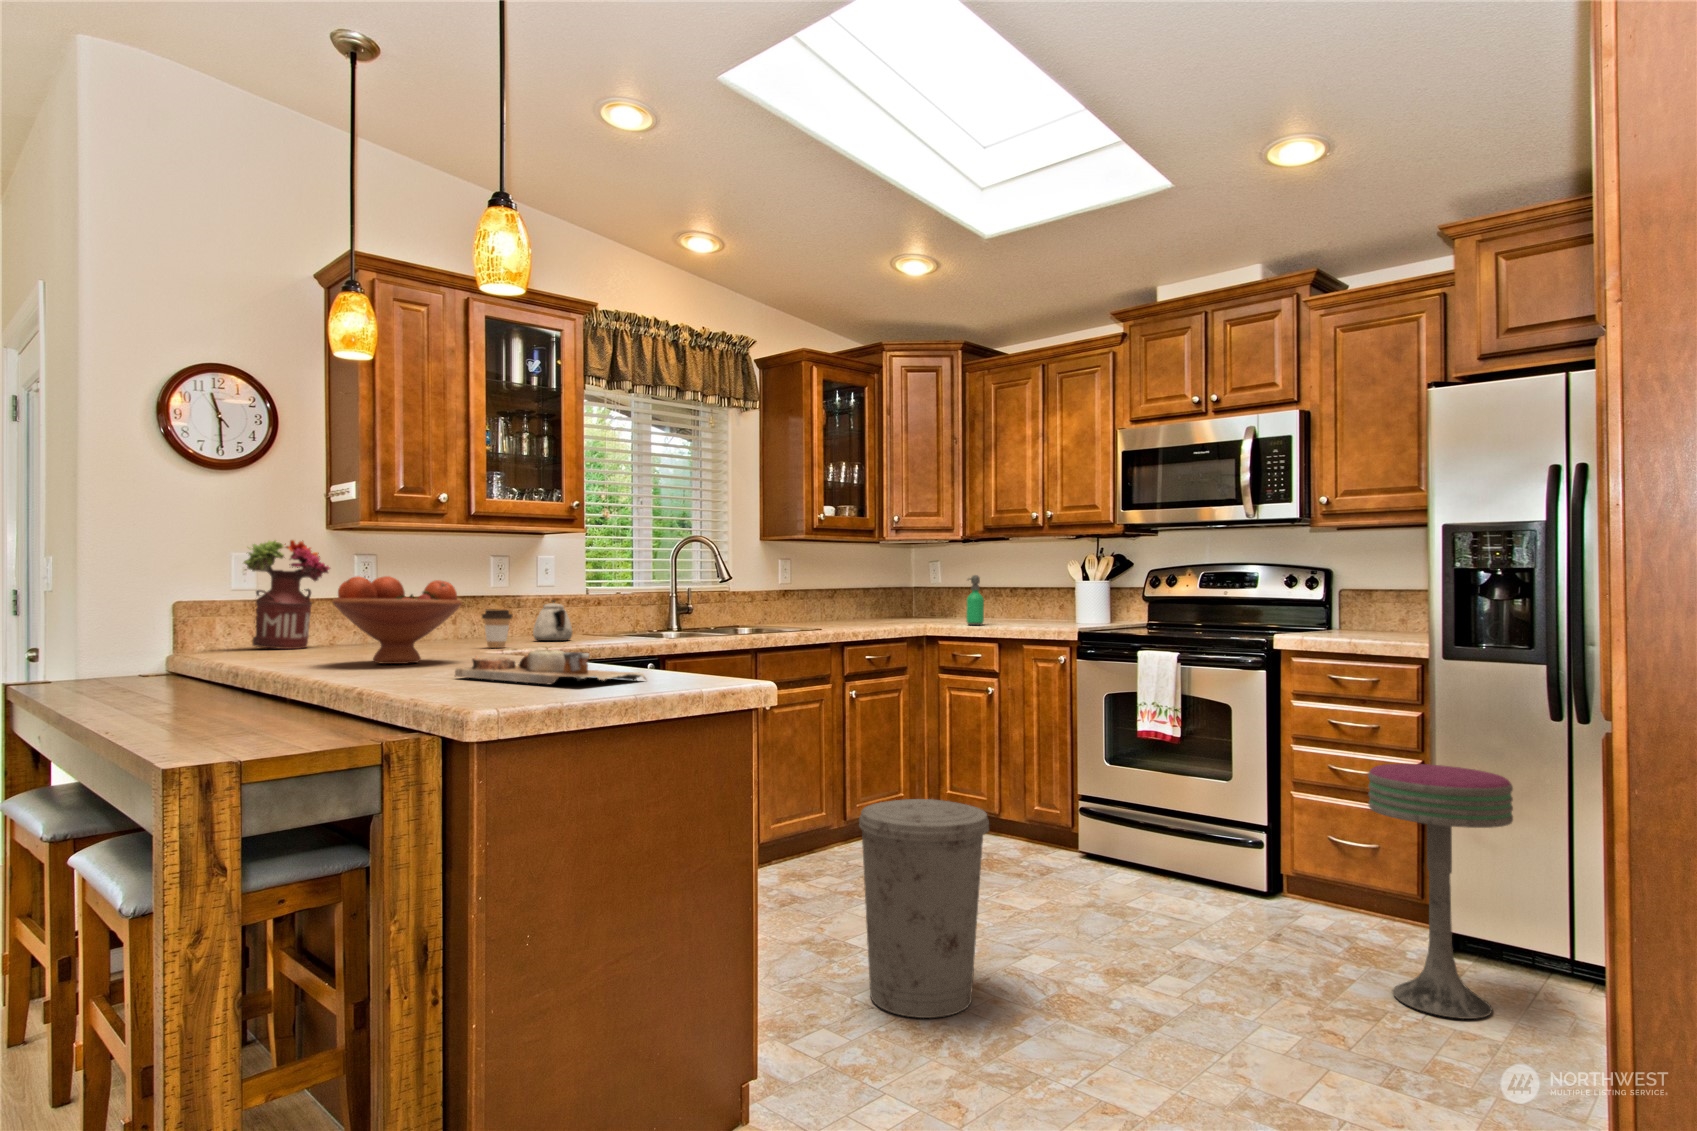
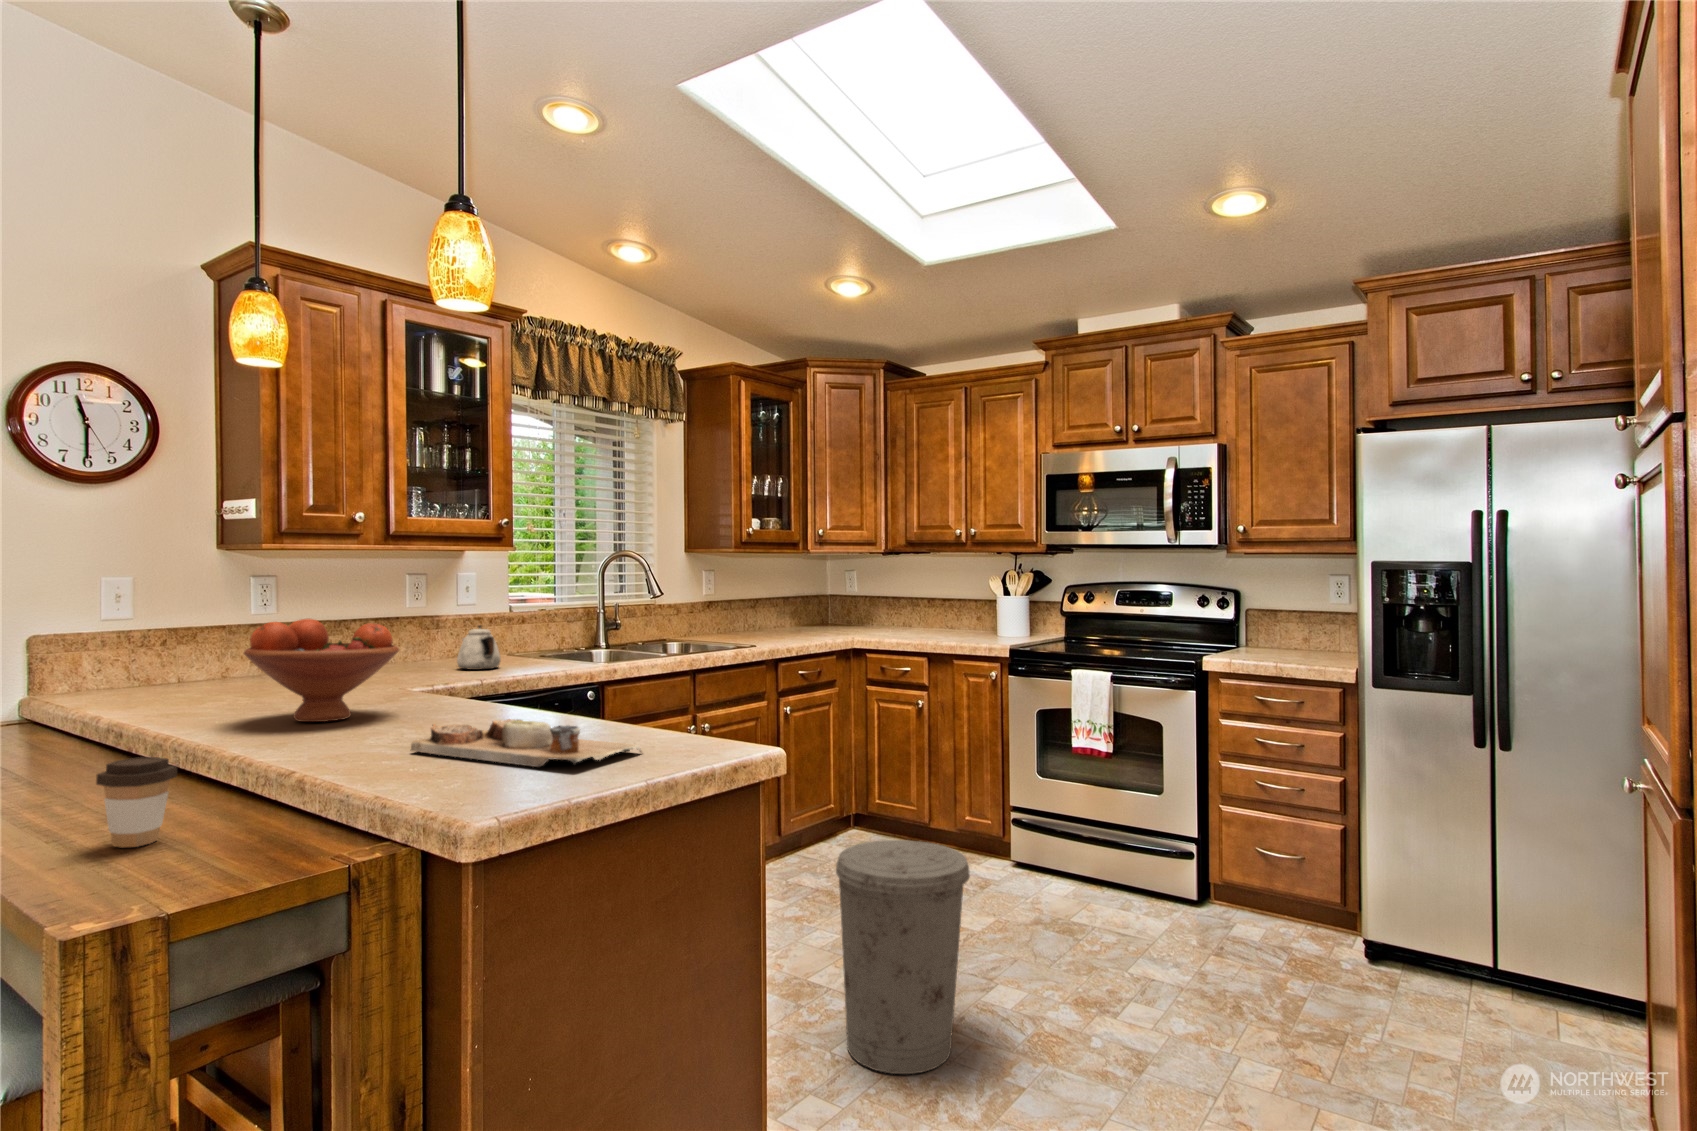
flower arrangement: present [243,540,330,649] -> none [117,564,226,690]
soap dispenser: present [966,575,984,625] -> none [892,590,909,640]
coffee cup: present [482,609,513,648] -> present [96,757,177,847]
bar stool: present [1368,764,1513,1019] -> none [1315,789,1450,1034]

